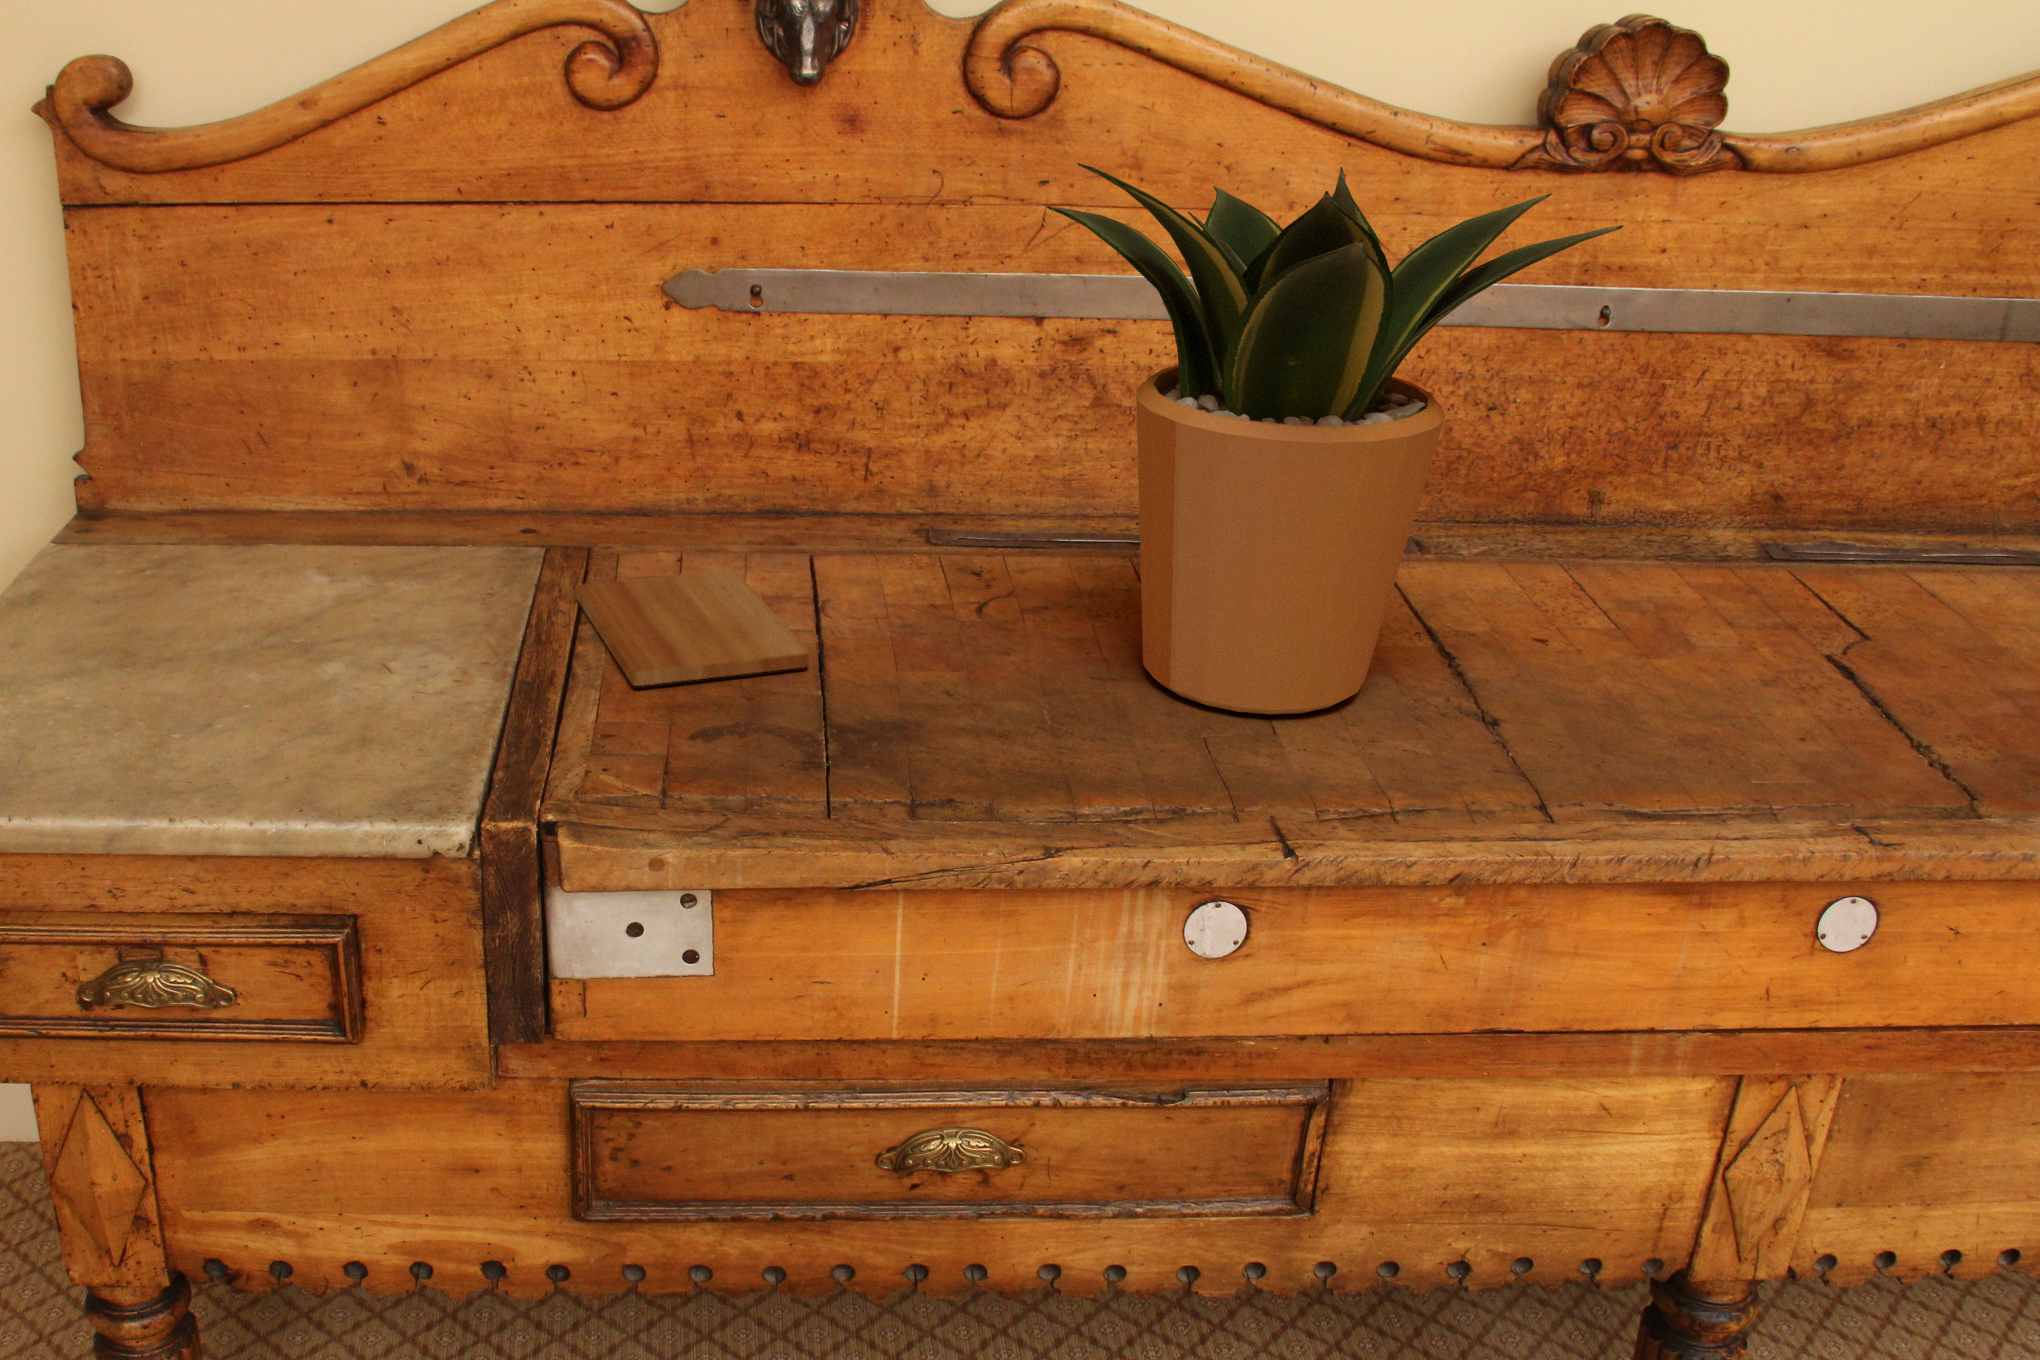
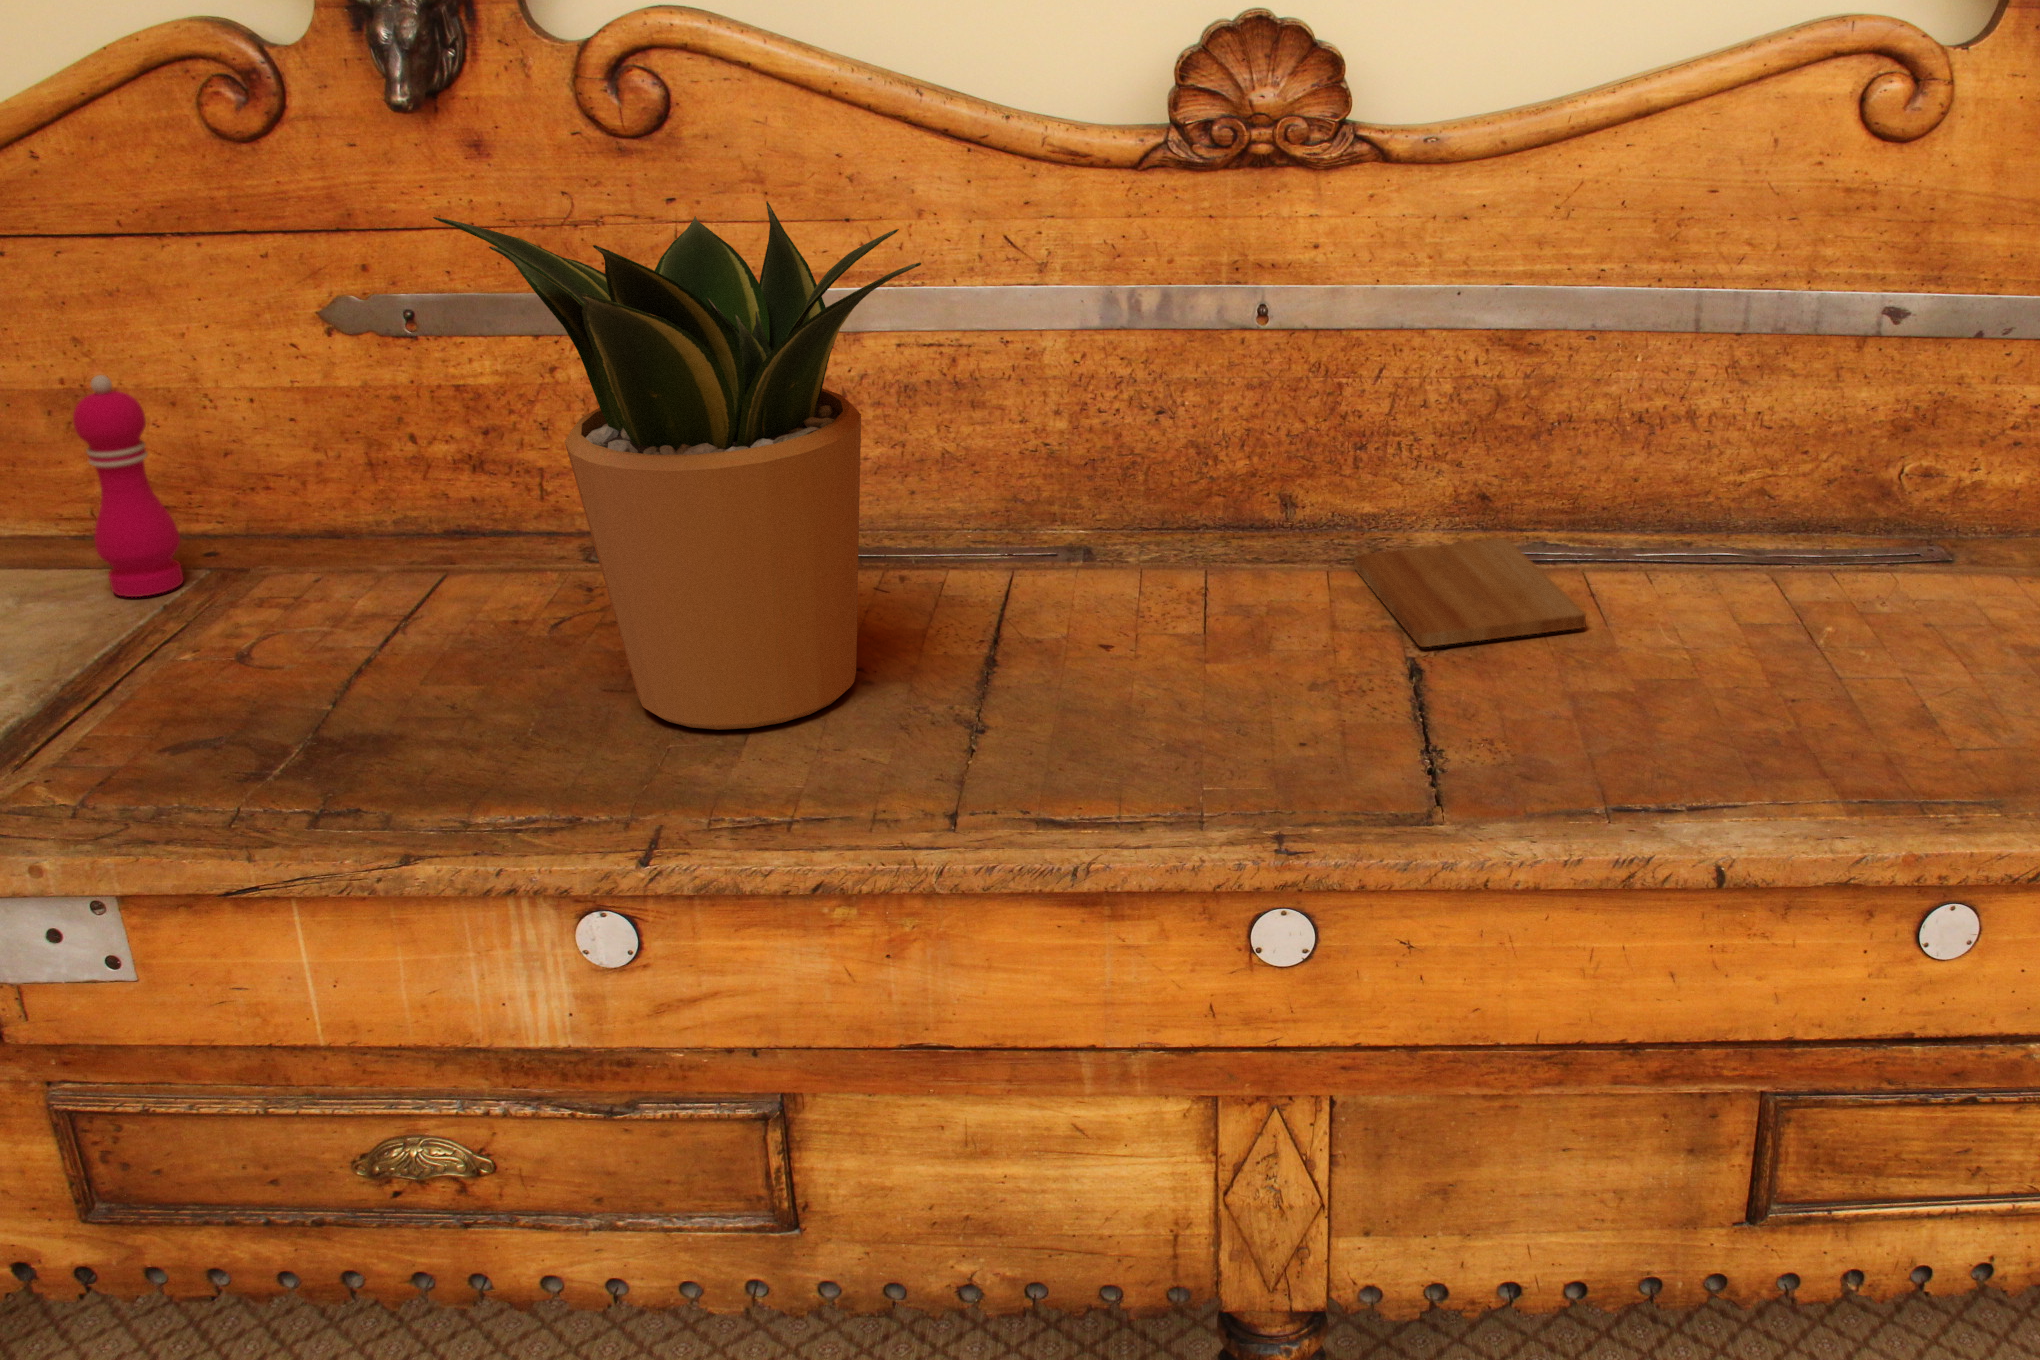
pepper mill: none [466,341,547,569] -> present [73,375,183,597]
cutting board: present [576,570,809,686] -> present [1354,539,1586,647]

